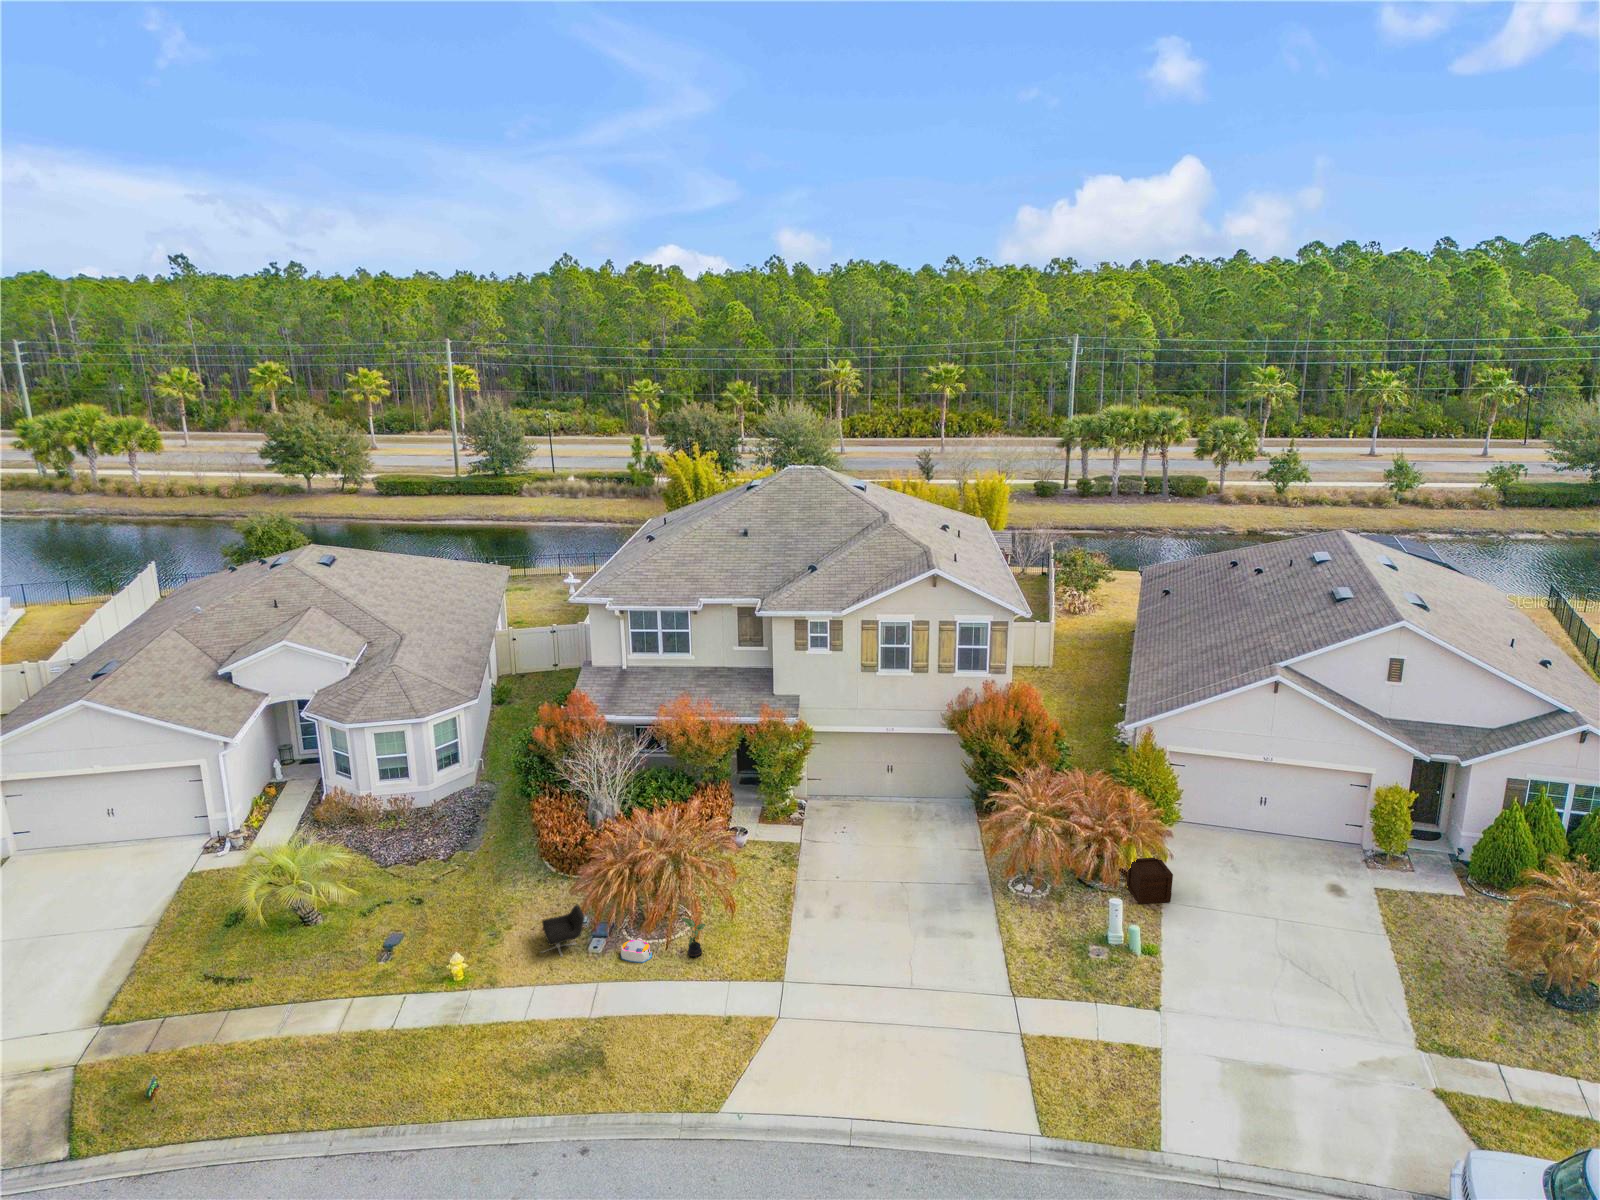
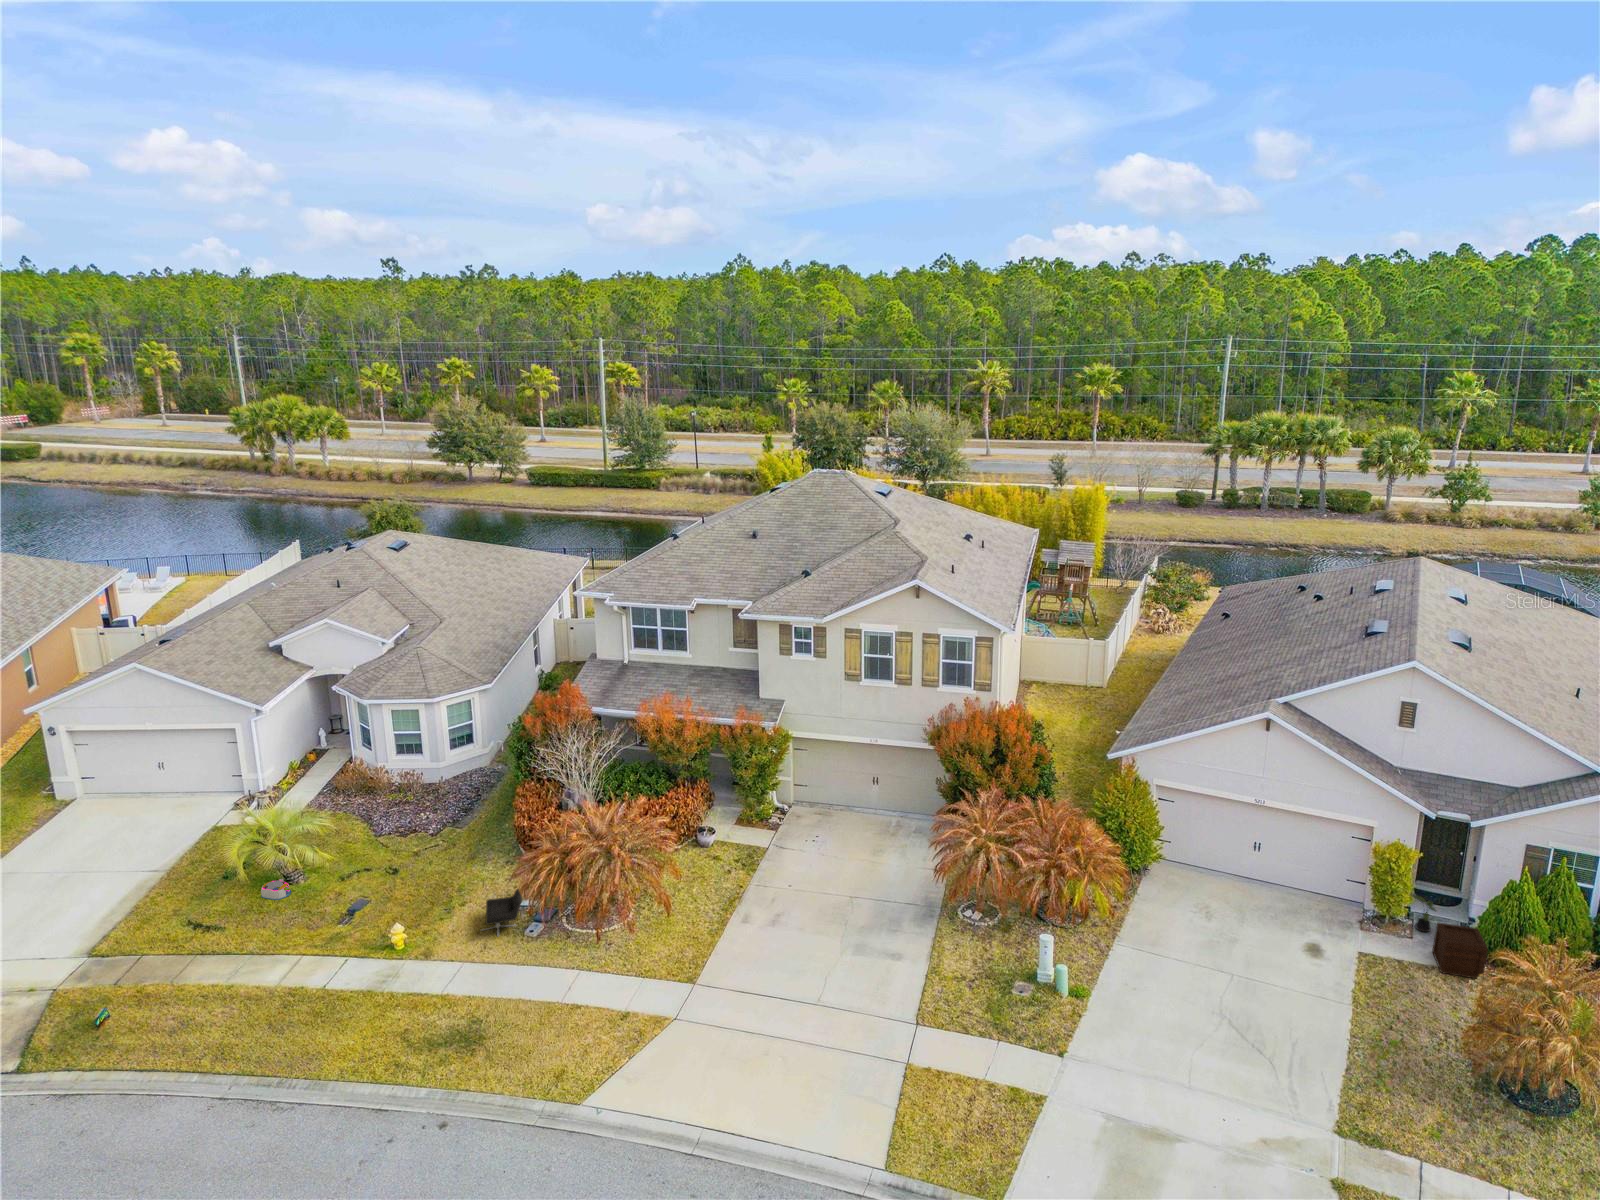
wooden crate: present [1127,857,1173,904] -> present [1432,923,1488,978]
potted plant: present [681,918,706,957] -> present [1413,895,1435,932]
storage bin: present [620,938,652,963] -> present [261,879,291,900]

